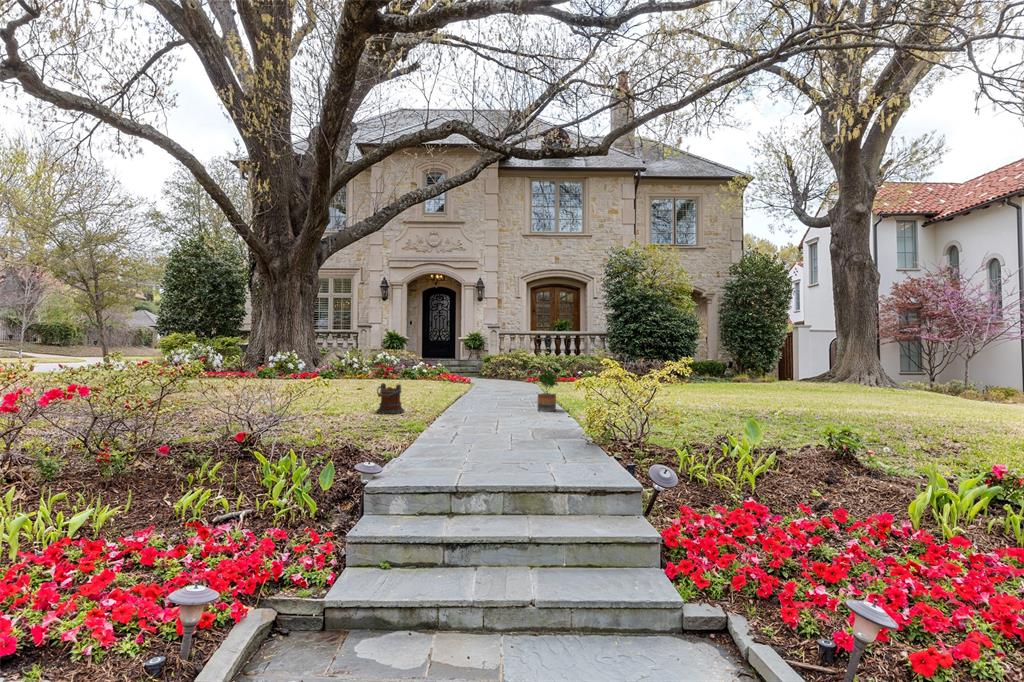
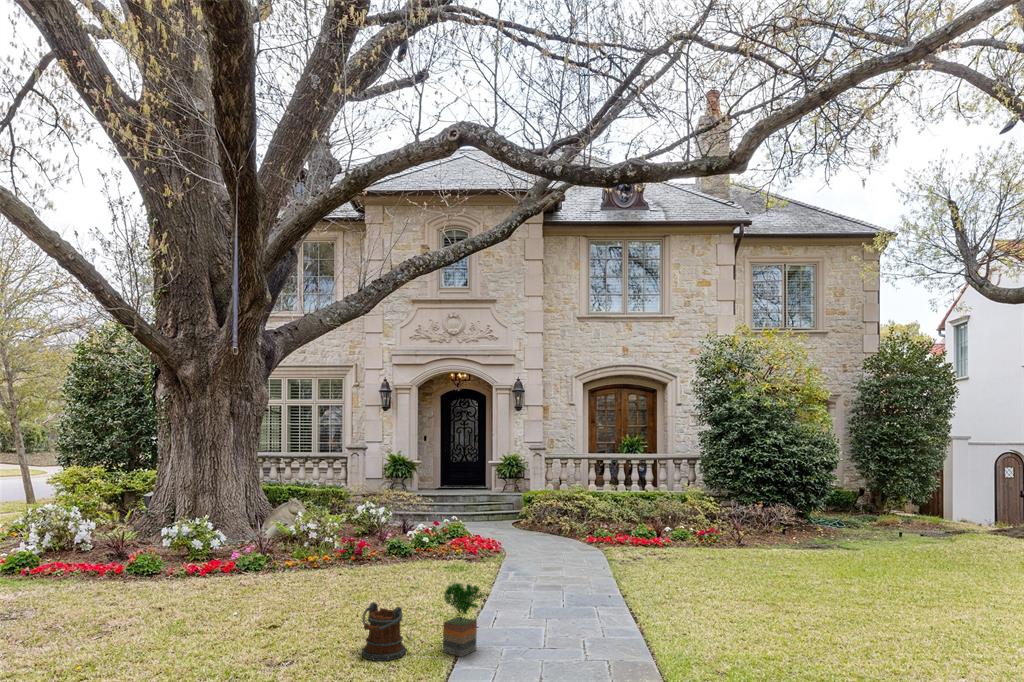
potted tree: present [537,373,560,412] -> present [443,583,484,657]

